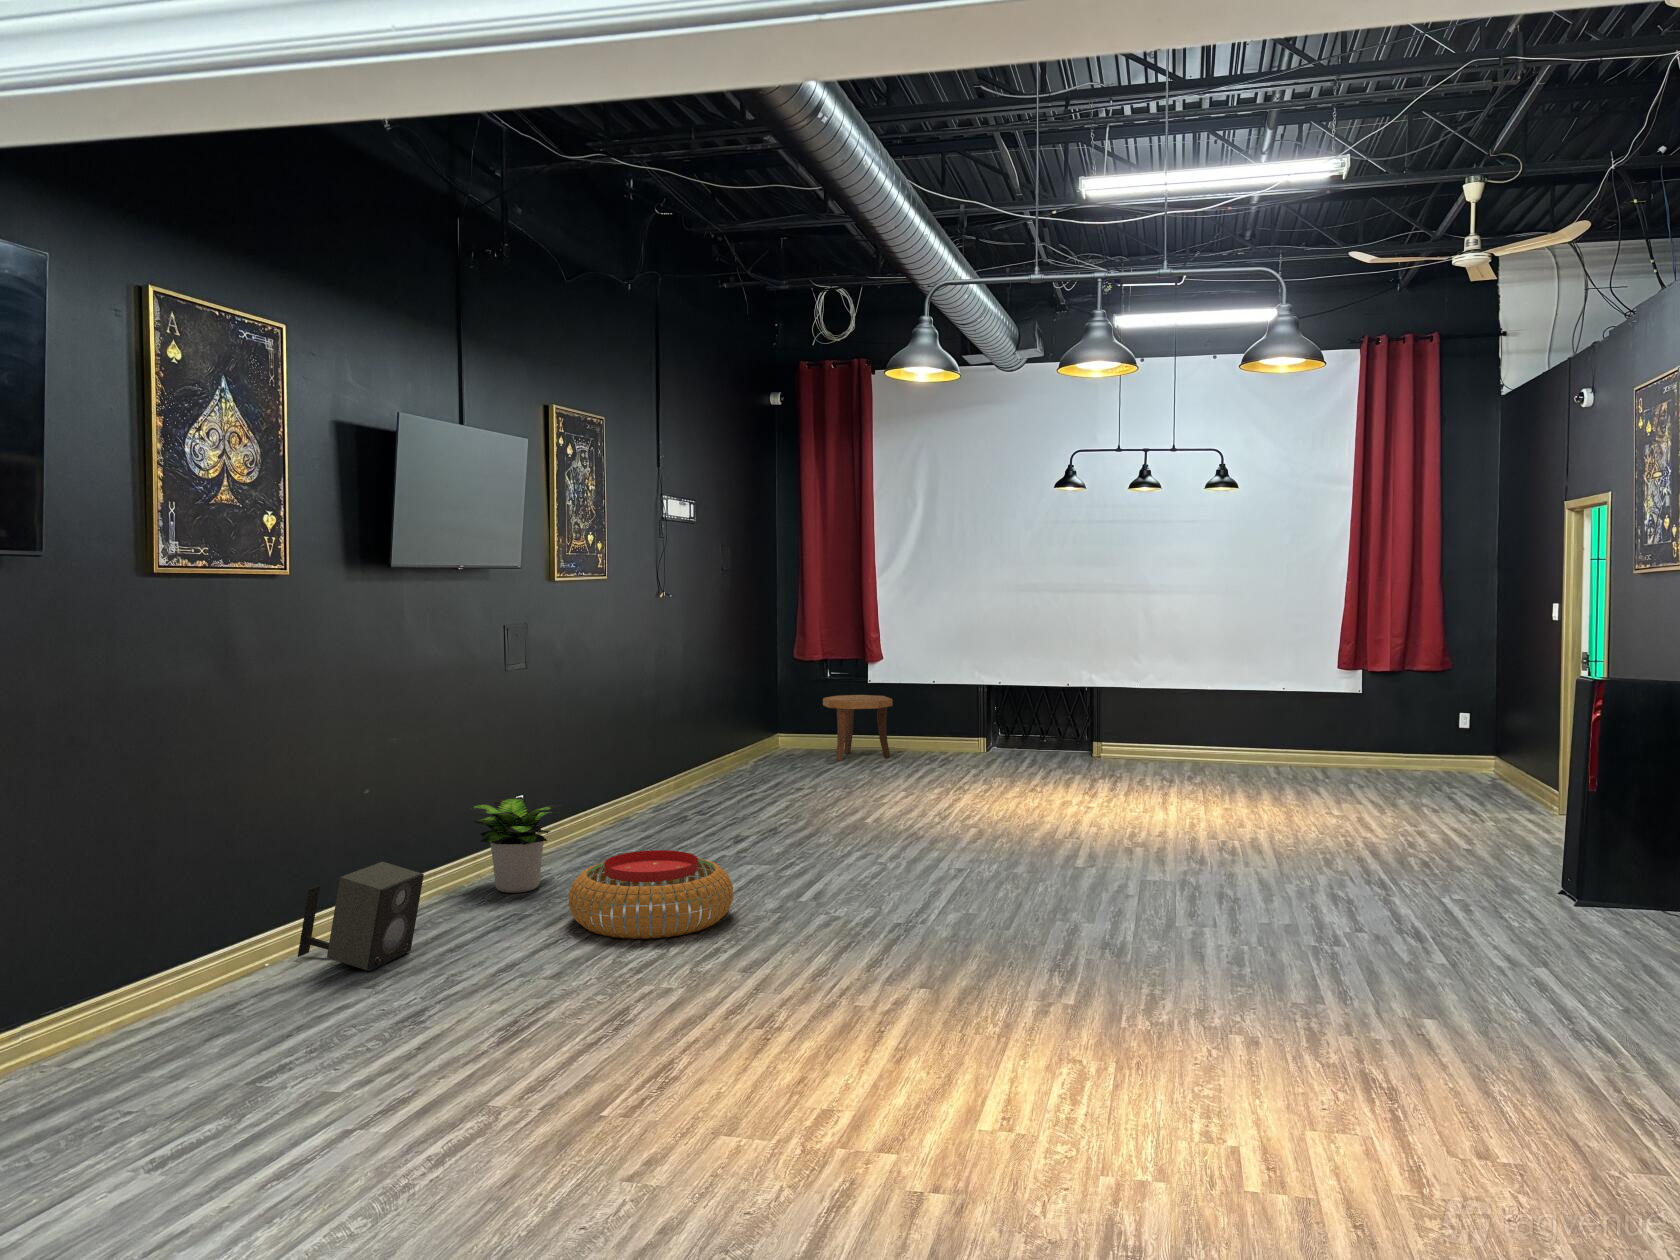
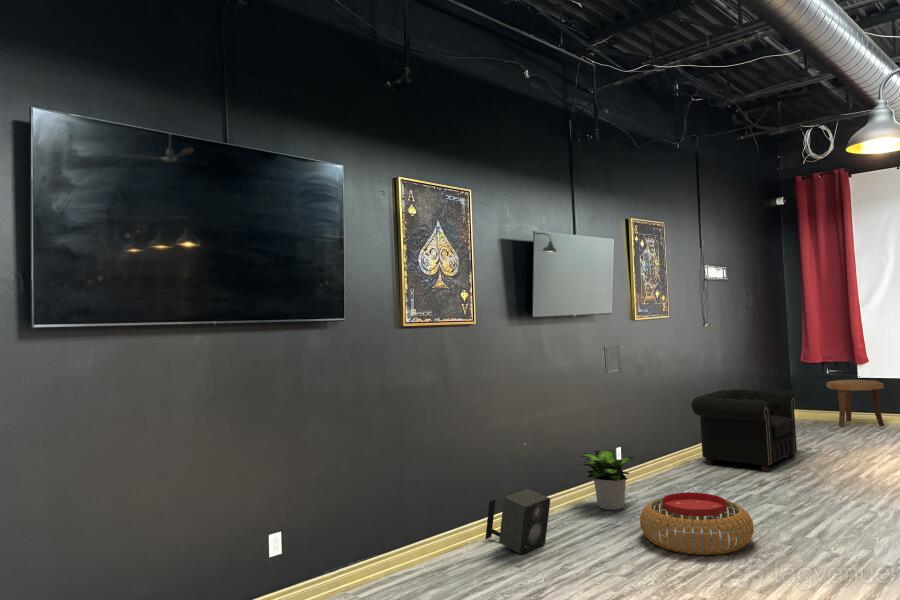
armchair: none [642,706,787,823] -> present [691,389,797,472]

